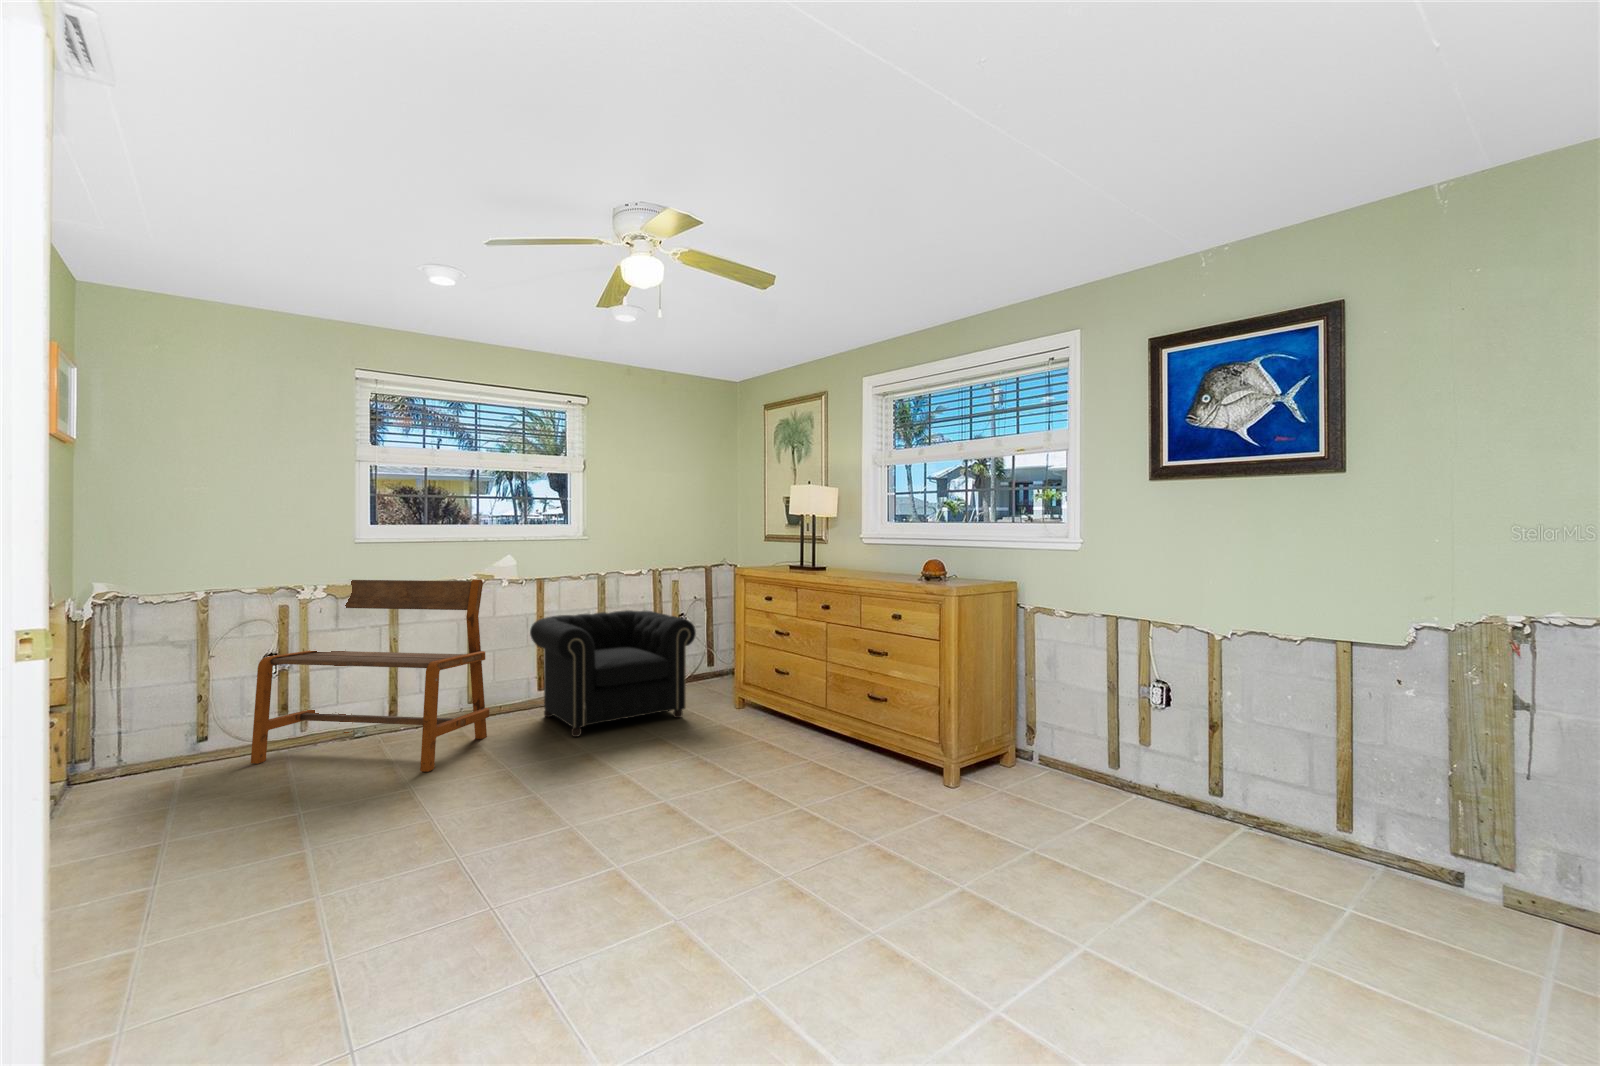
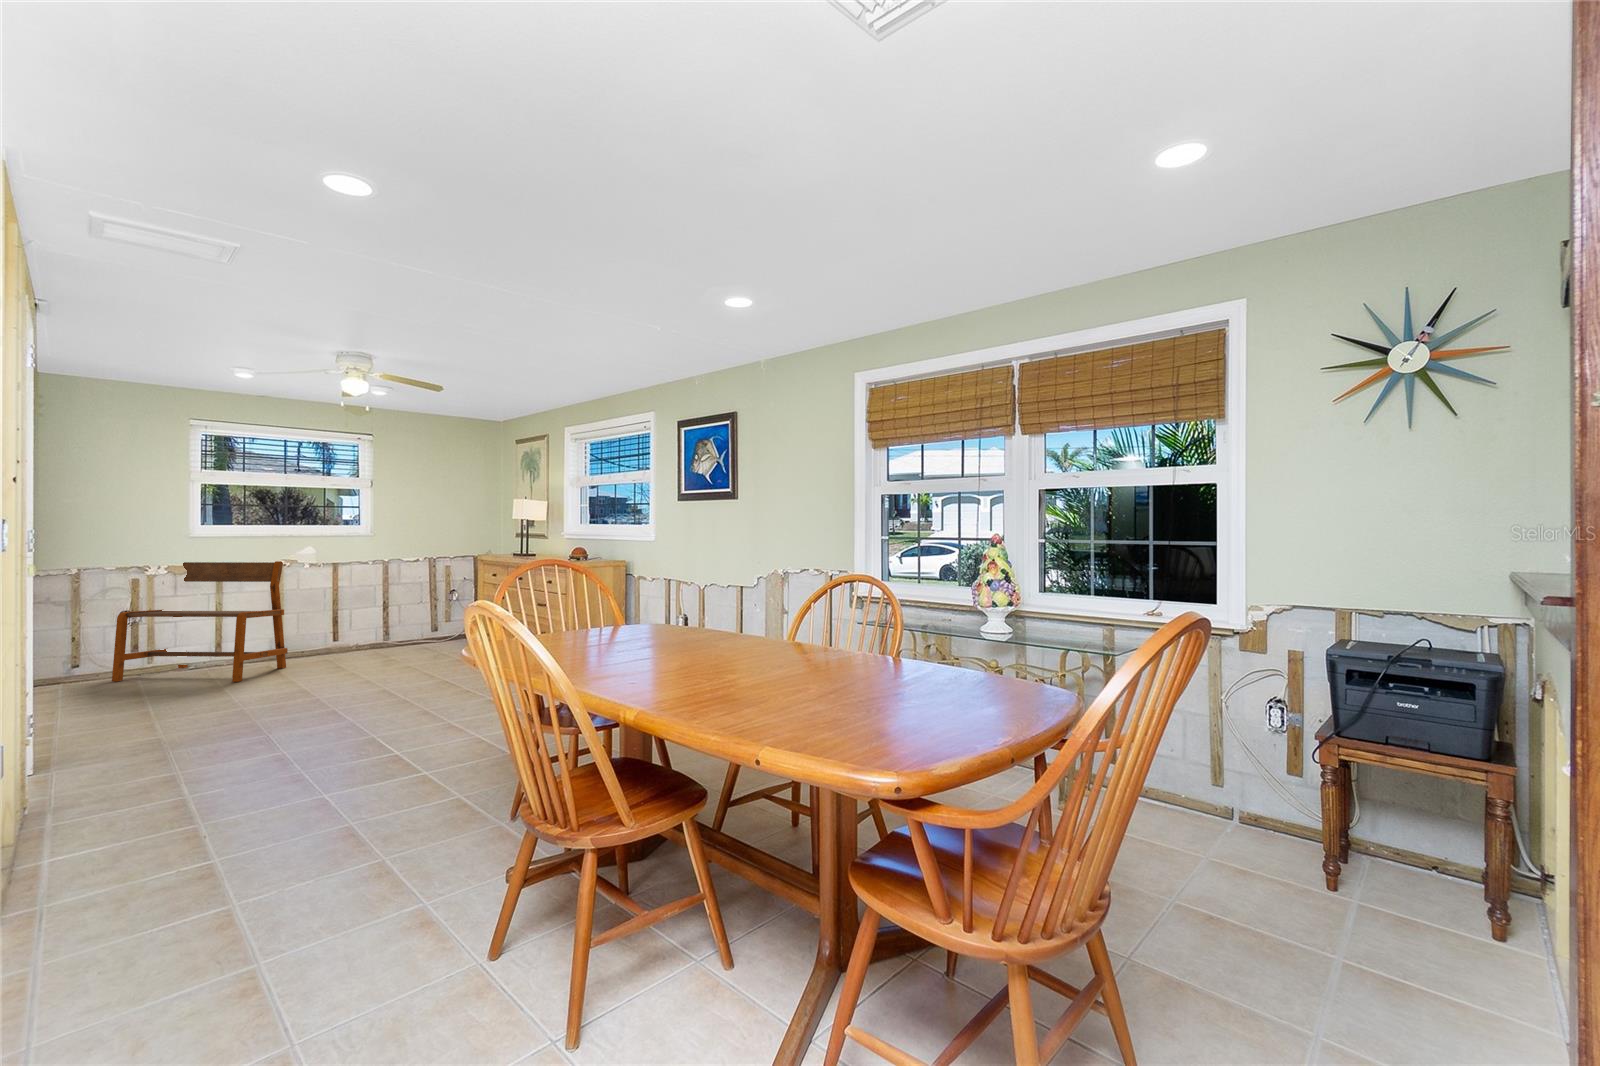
armchair: present [530,610,696,737] -> none [323,586,445,666]

